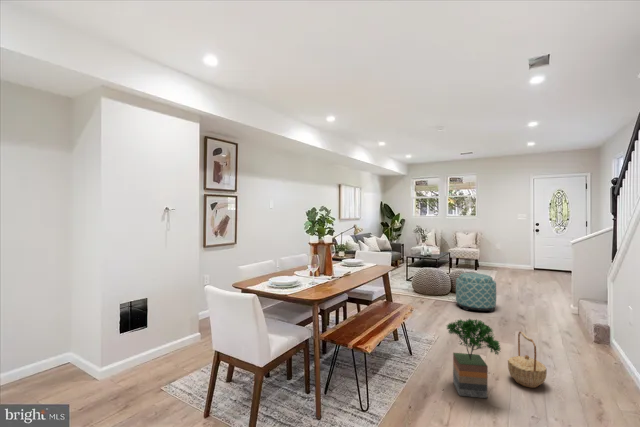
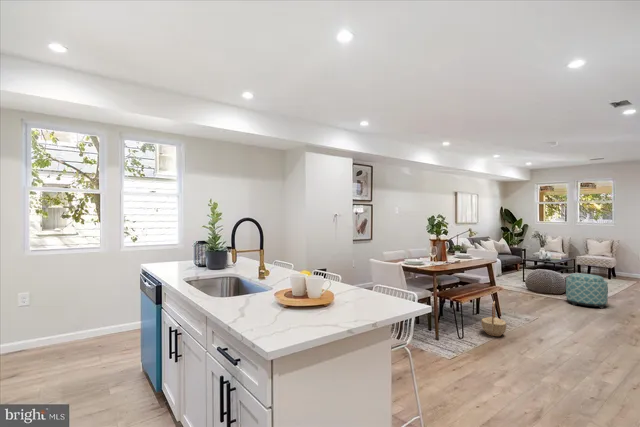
potted tree: present [447,319,500,398] -> none [530,294,572,349]
basket: present [508,332,547,388] -> present [481,301,506,336]

